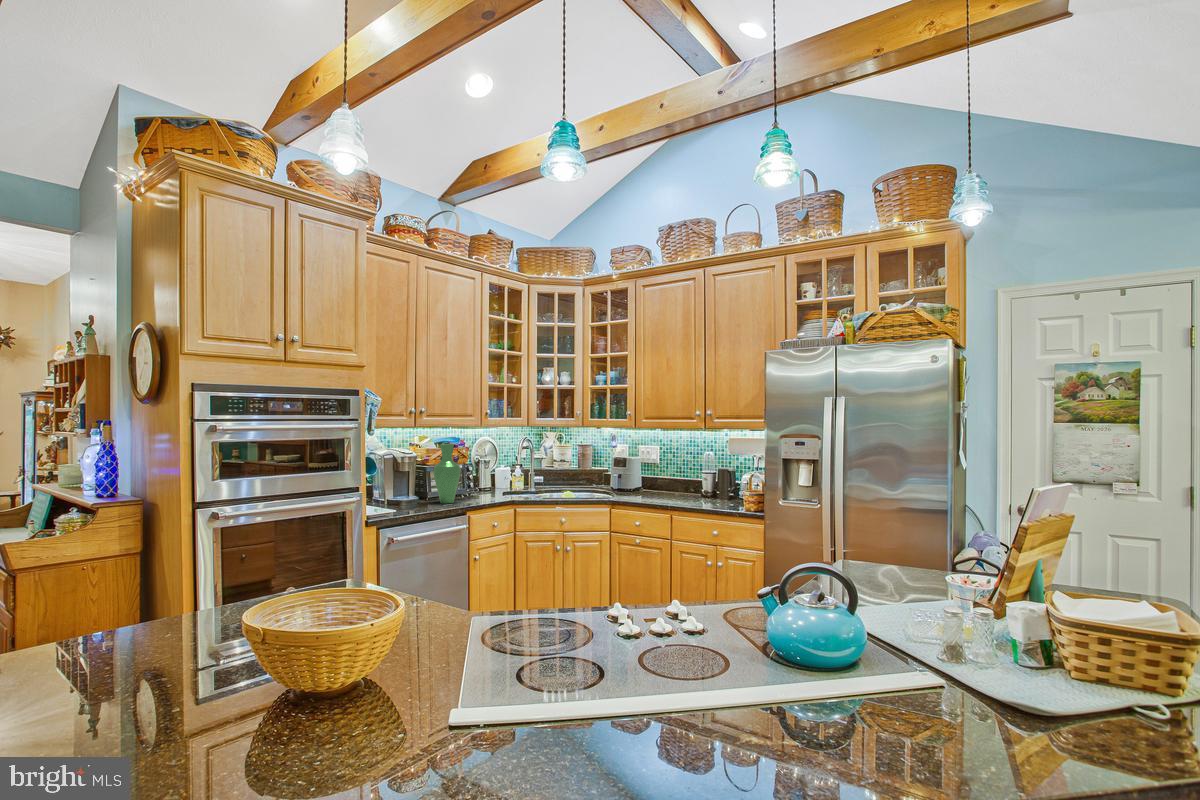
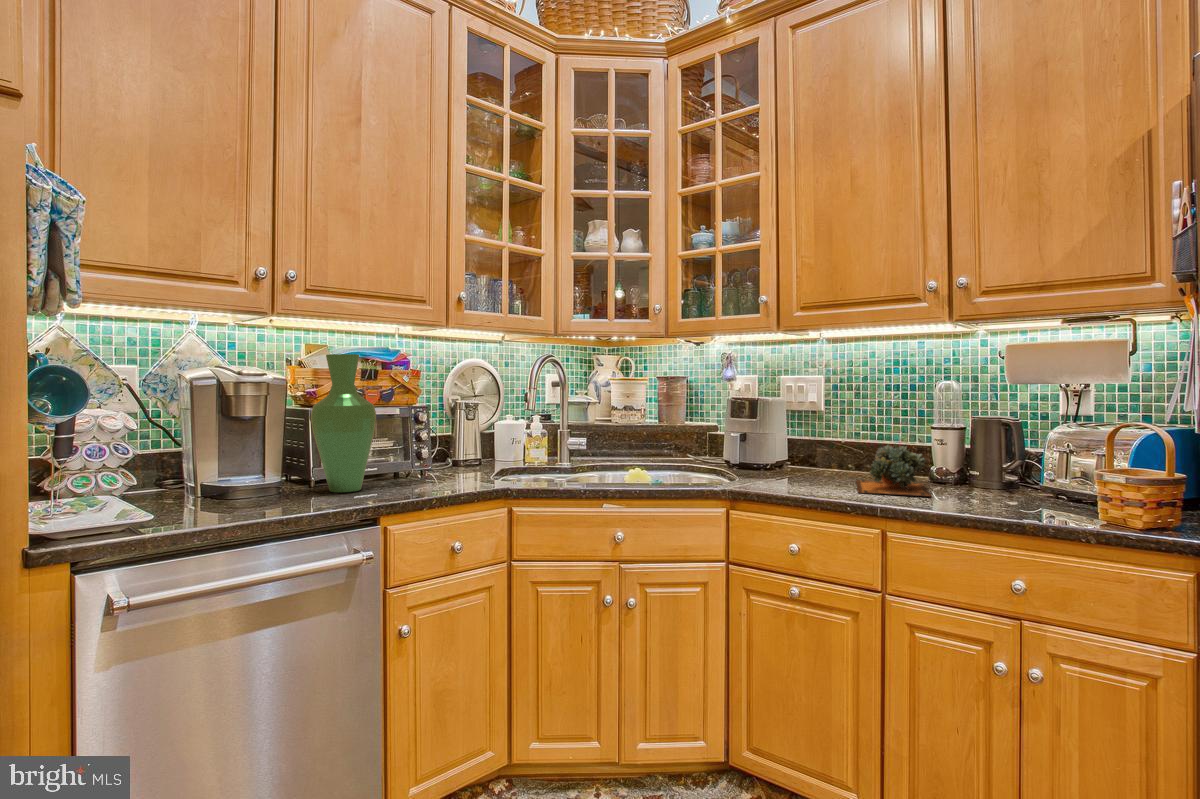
succulent plant: none [664,480,694,501] -> present [856,445,931,496]

